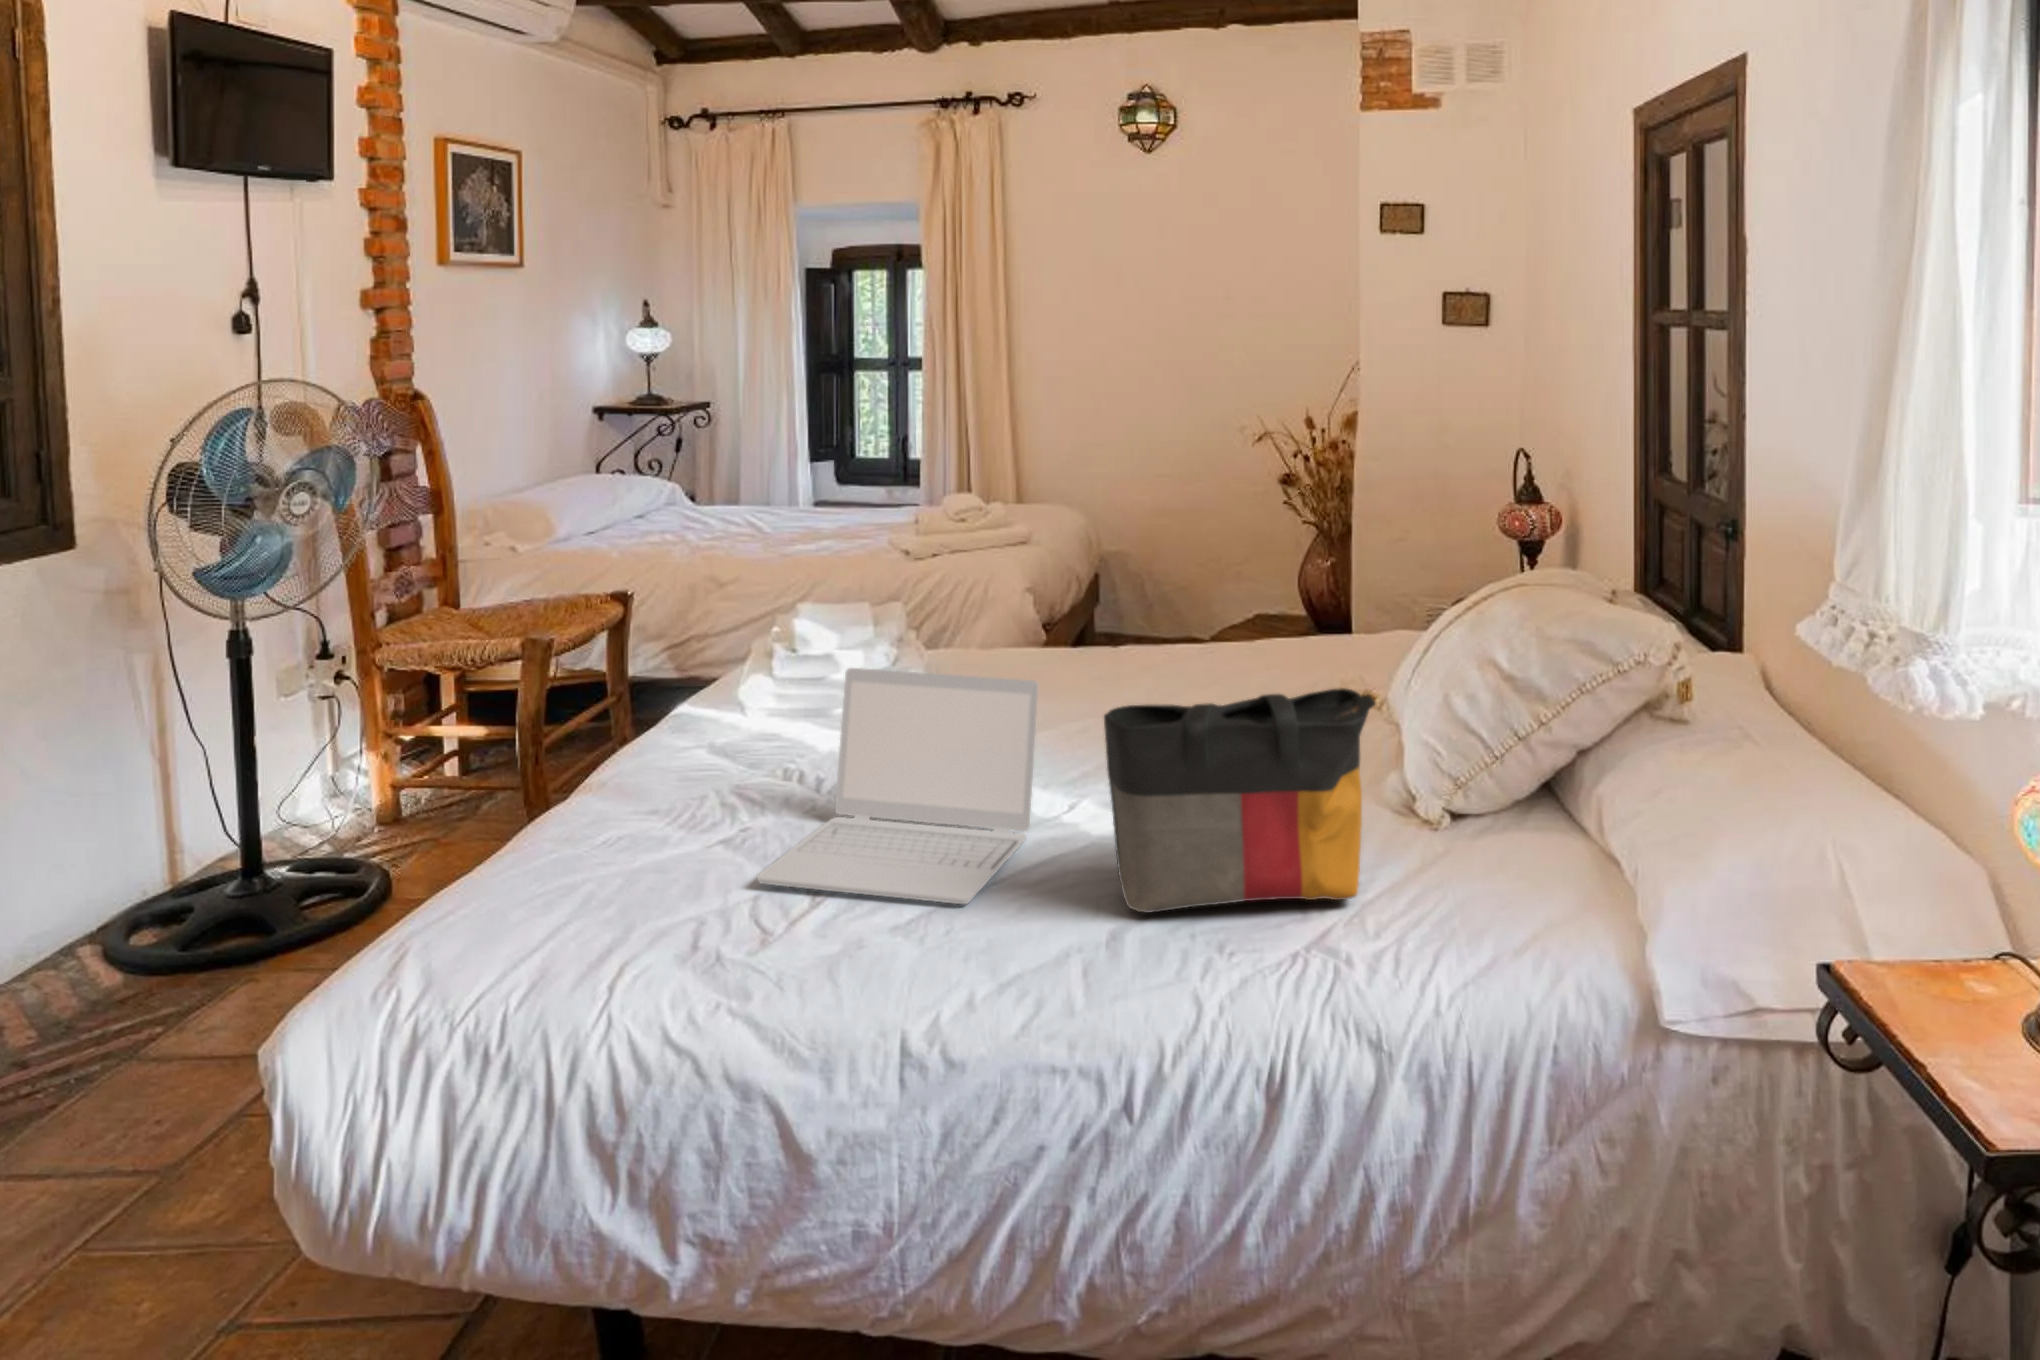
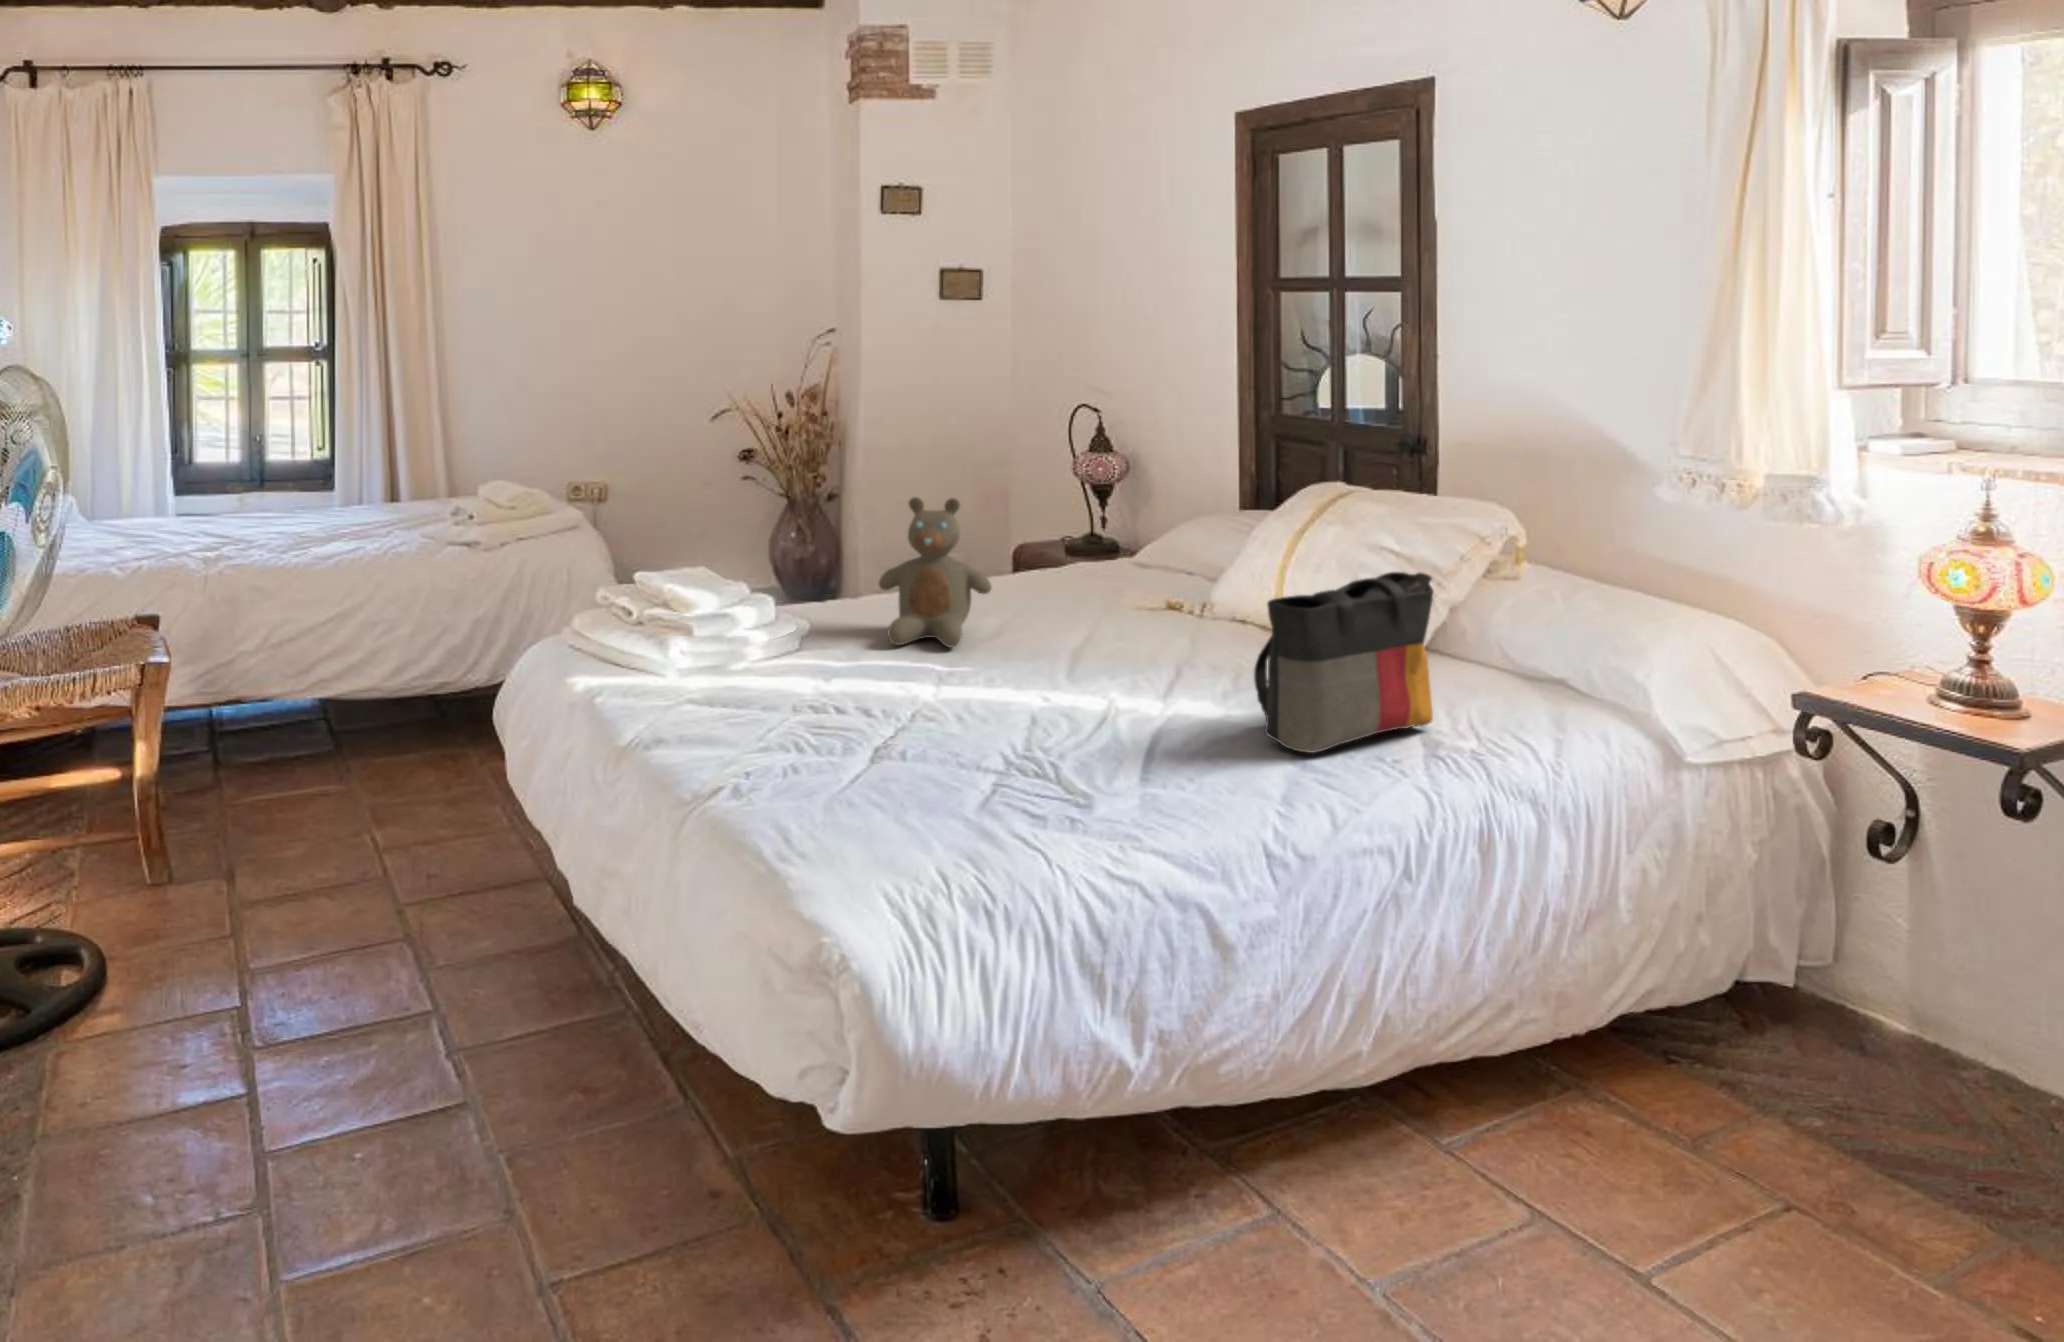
teddy bear: none [996,530,1122,700] -> present [879,497,992,647]
laptop: present [757,668,1038,904] -> none [963,600,1187,784]

